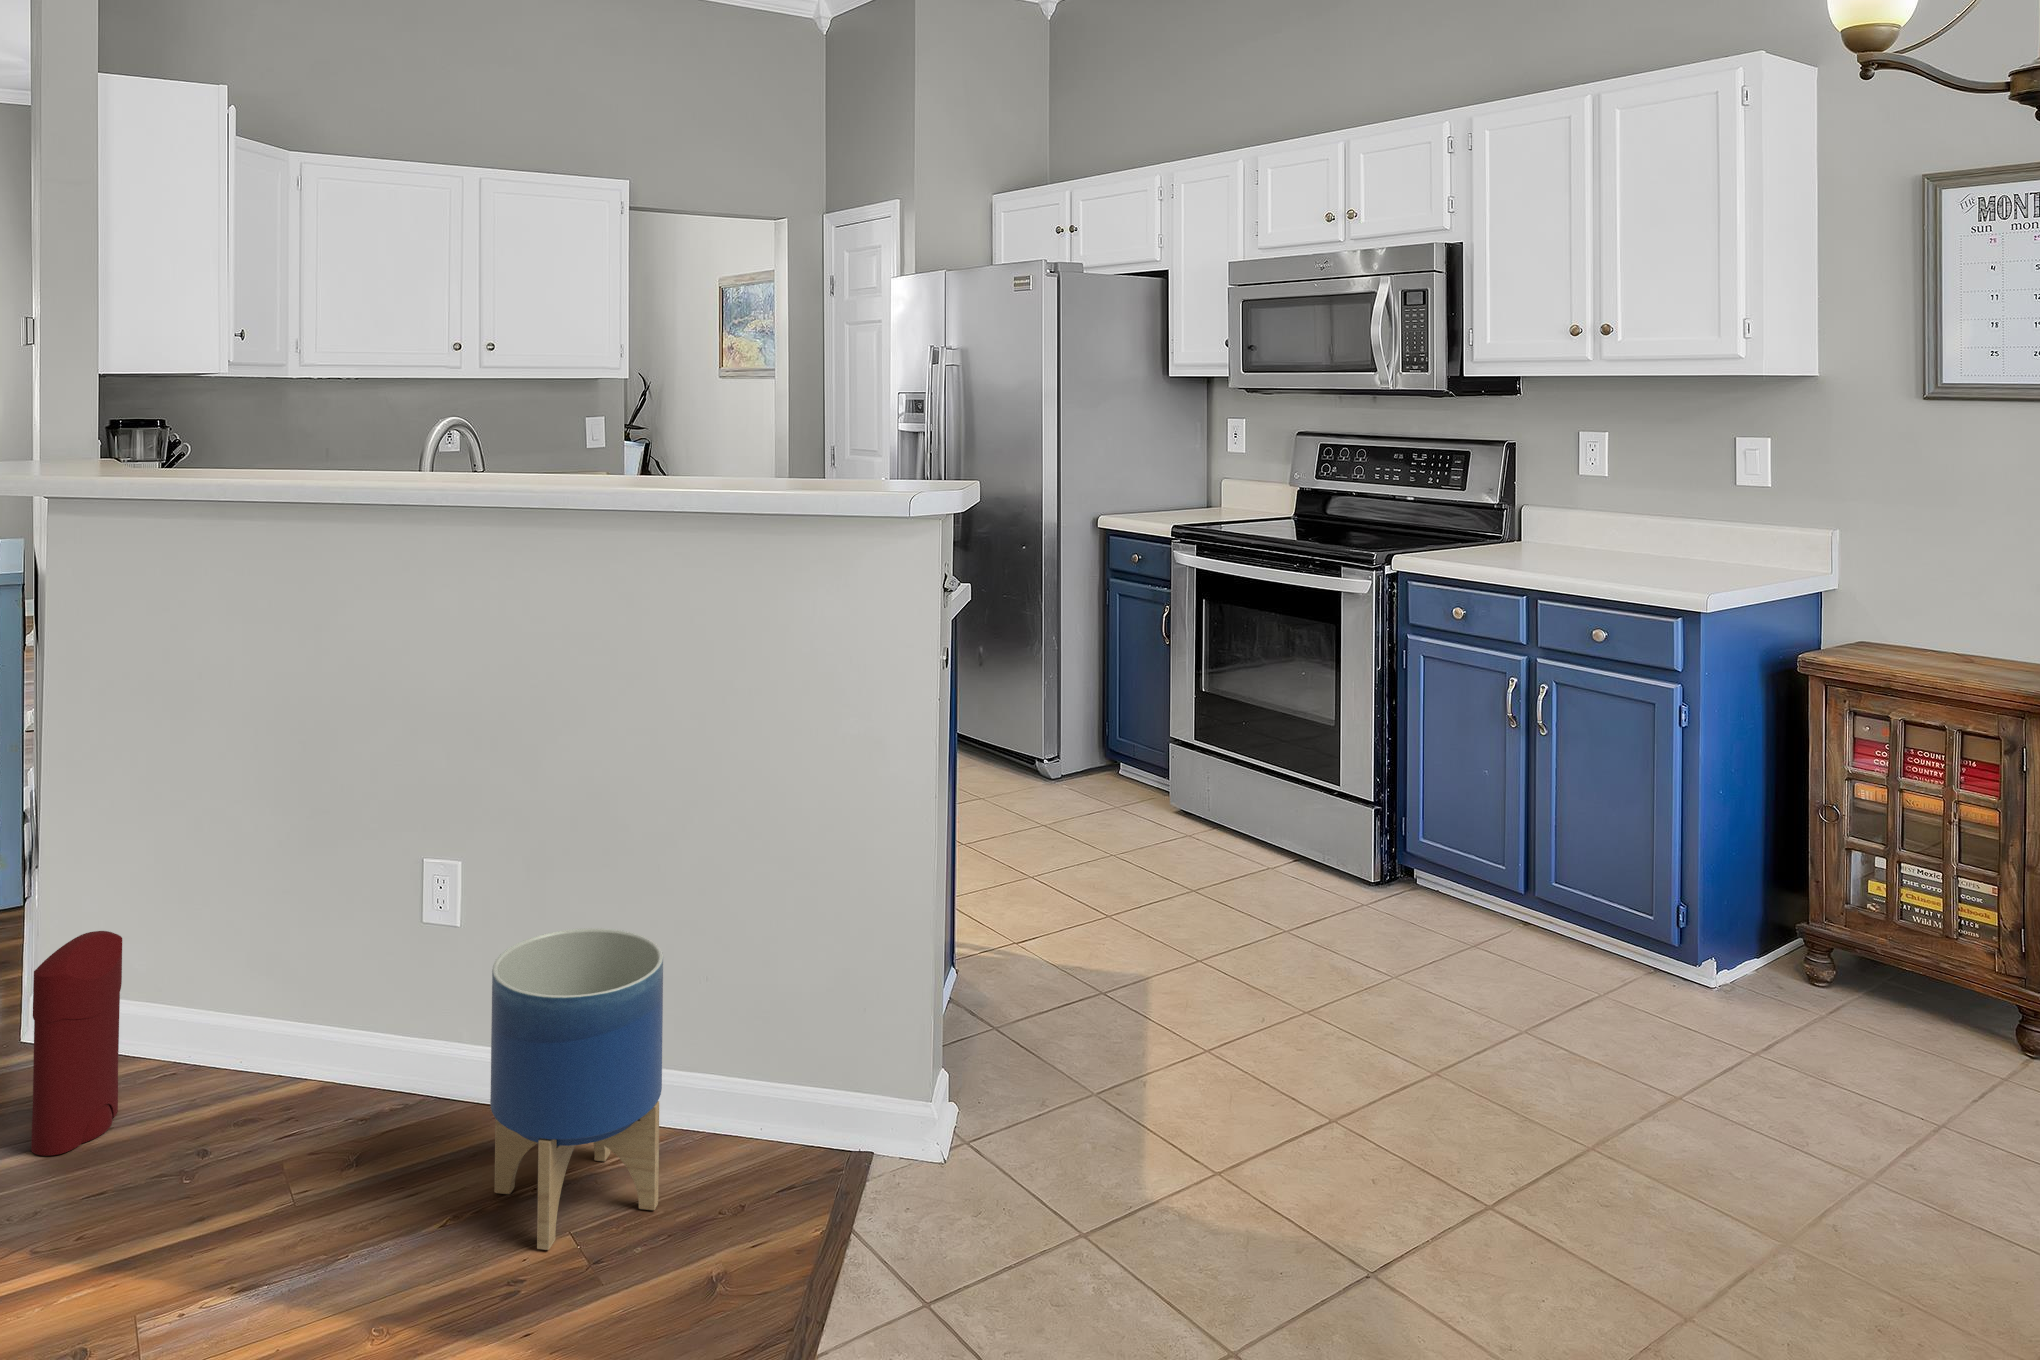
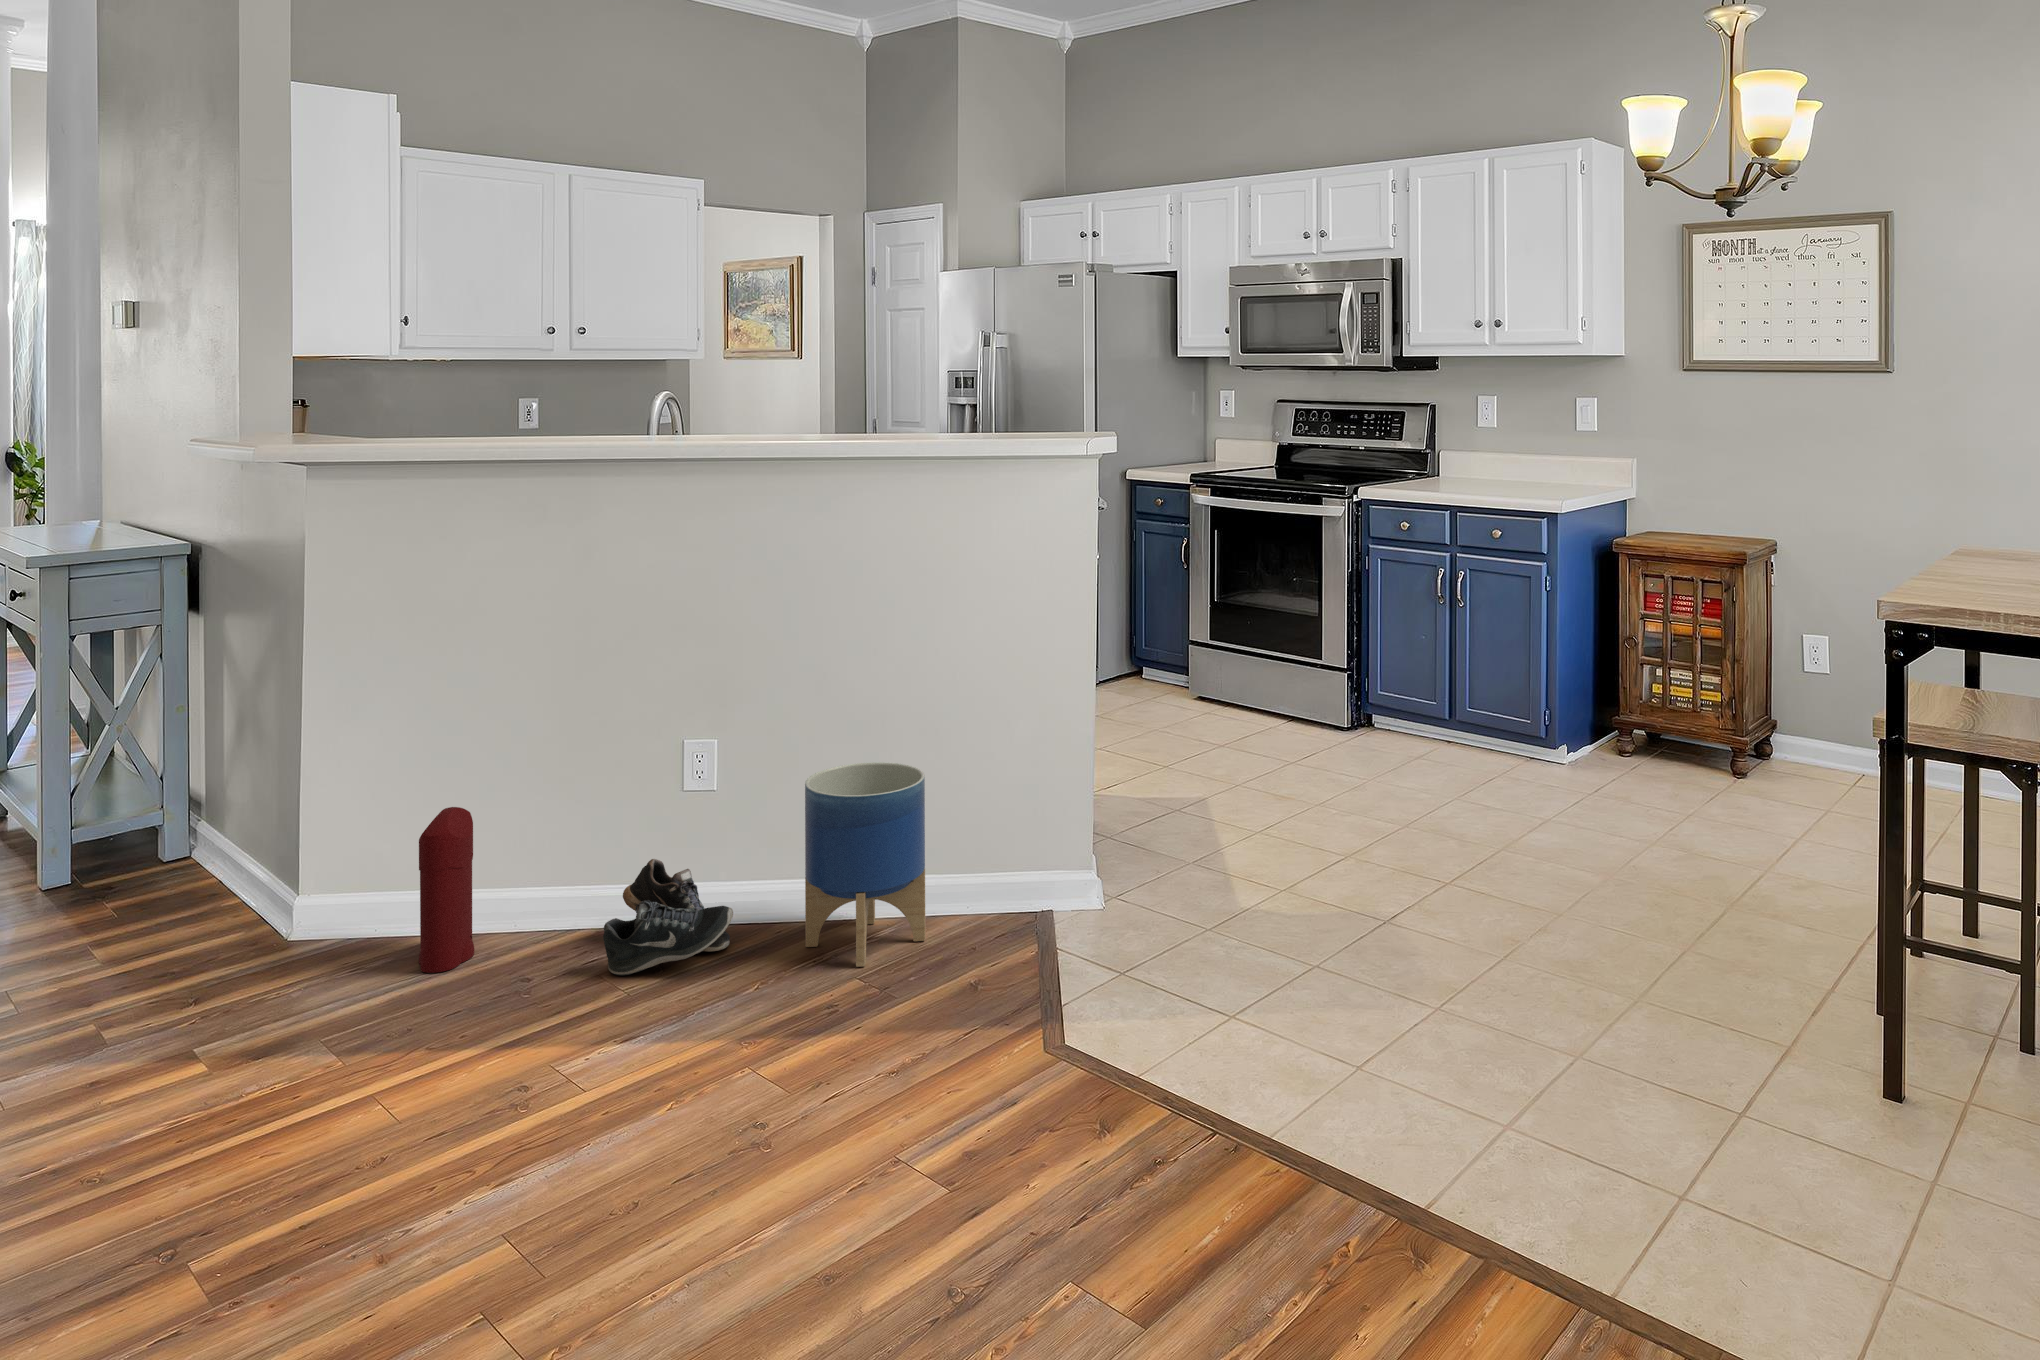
shoe: none [225,1030,402,1206] -> present [603,859,733,975]

